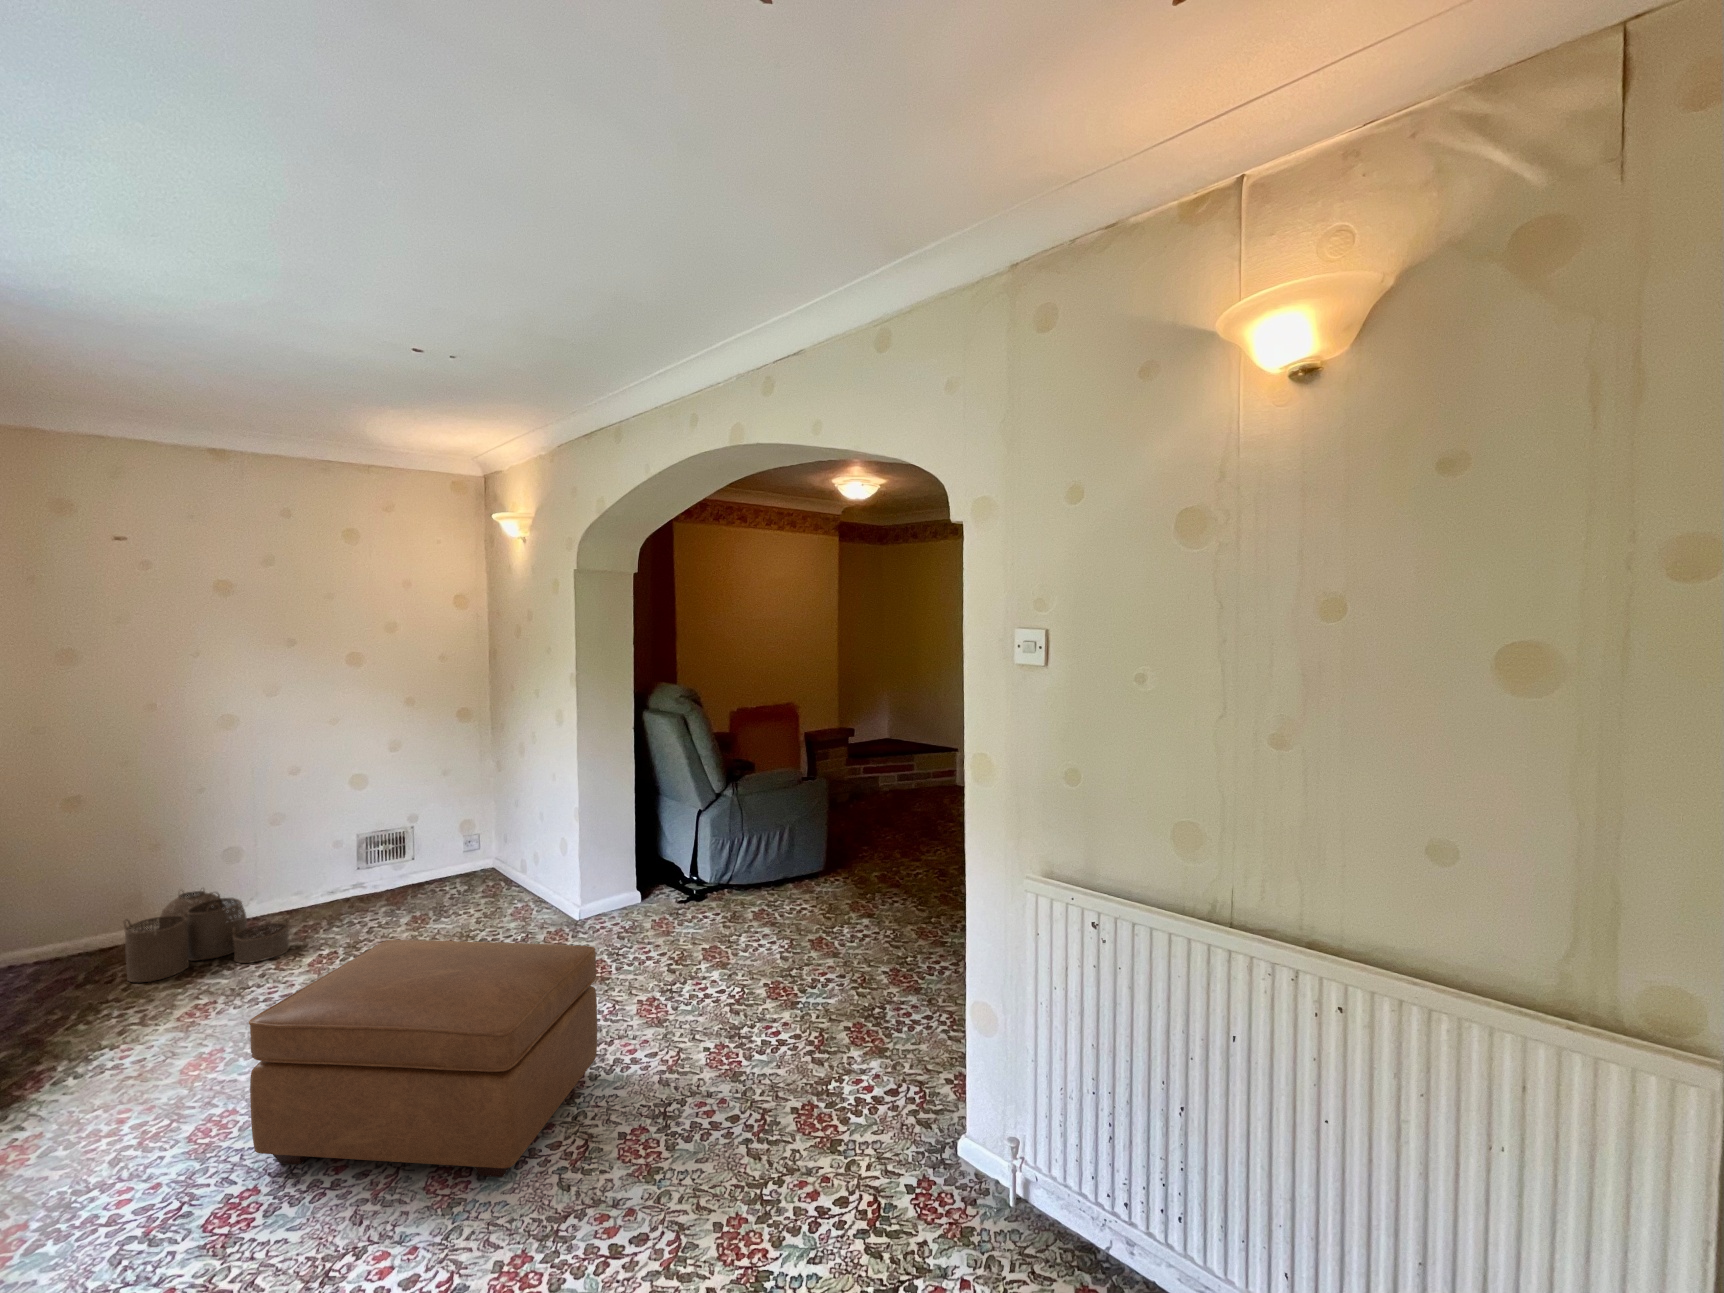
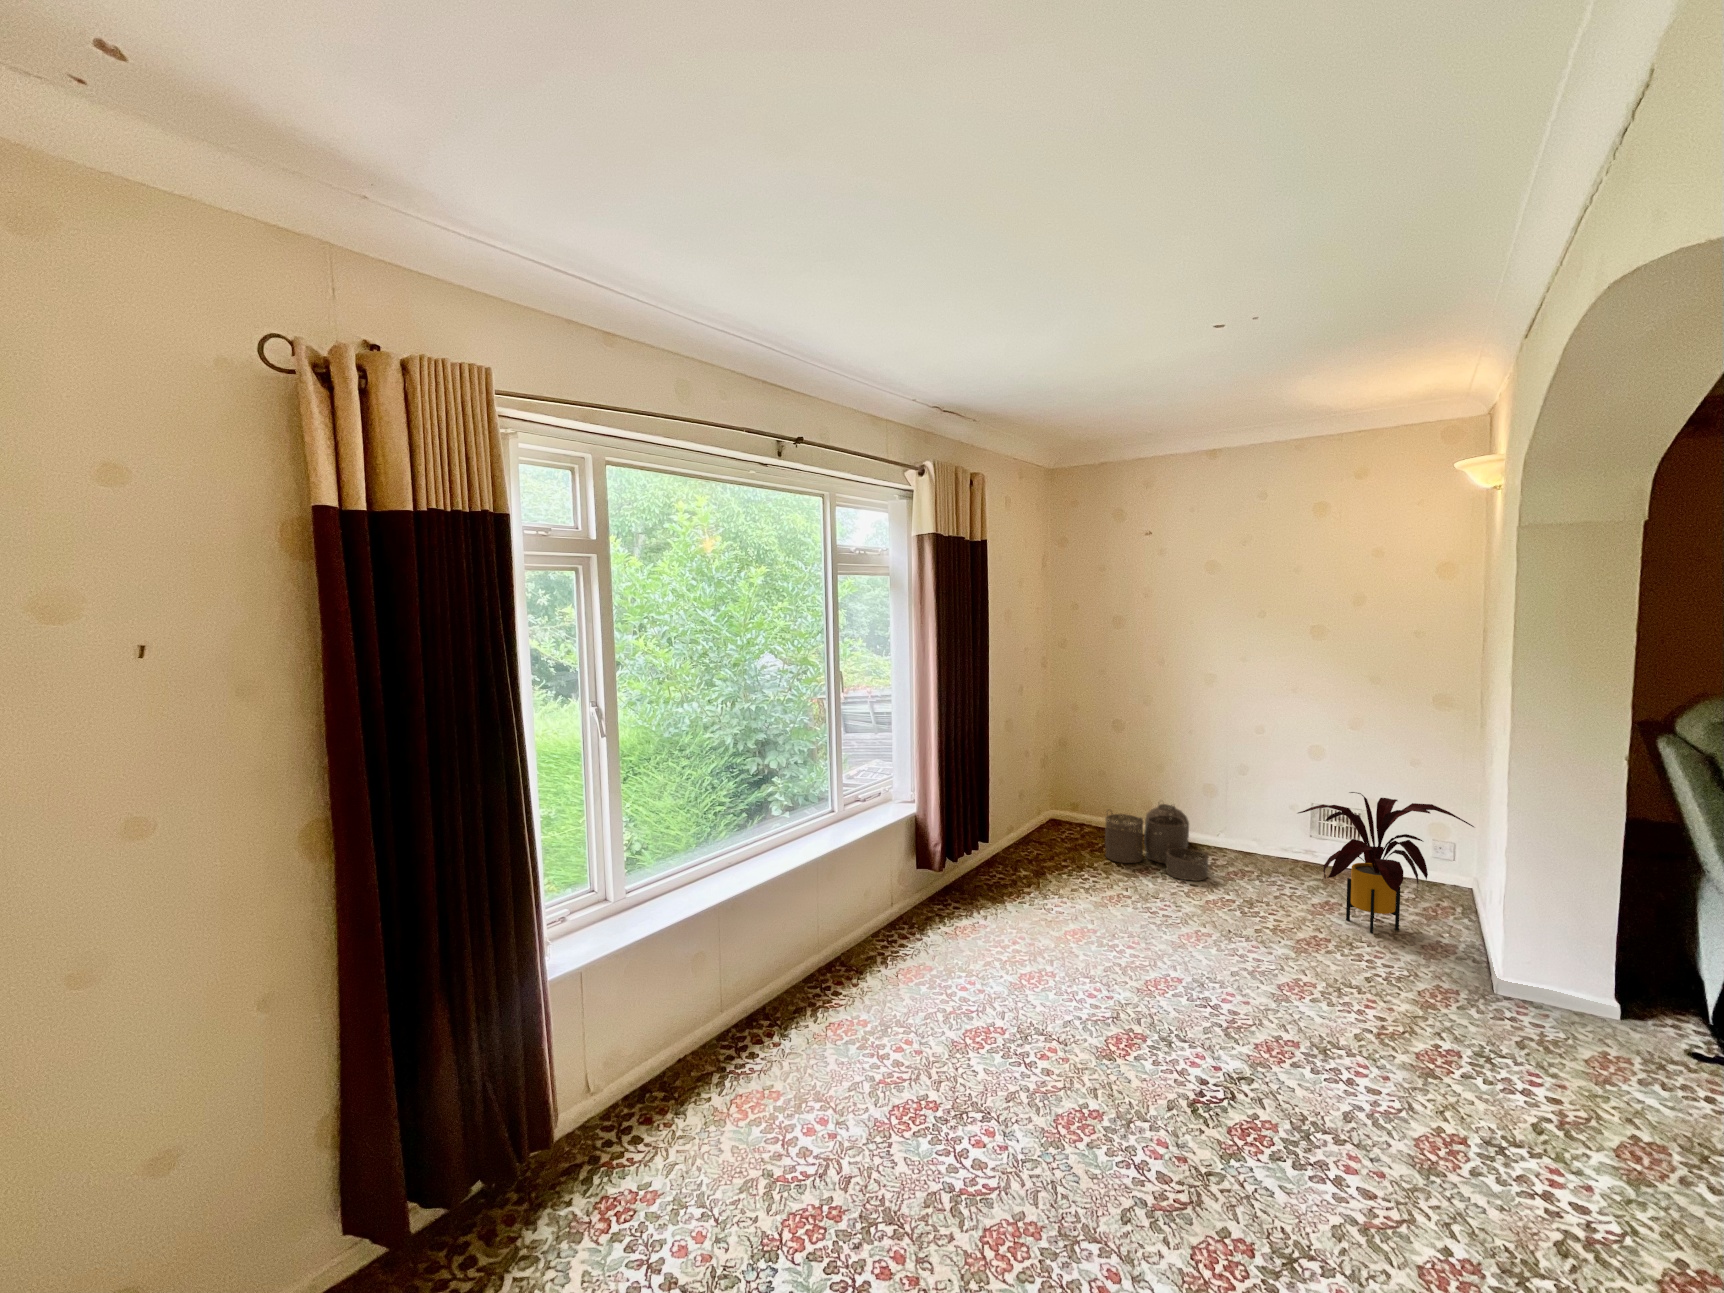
house plant: none [411,800,534,923] -> present [1298,792,1474,933]
ottoman: present [249,940,597,1177] -> none [1010,894,1292,1161]

